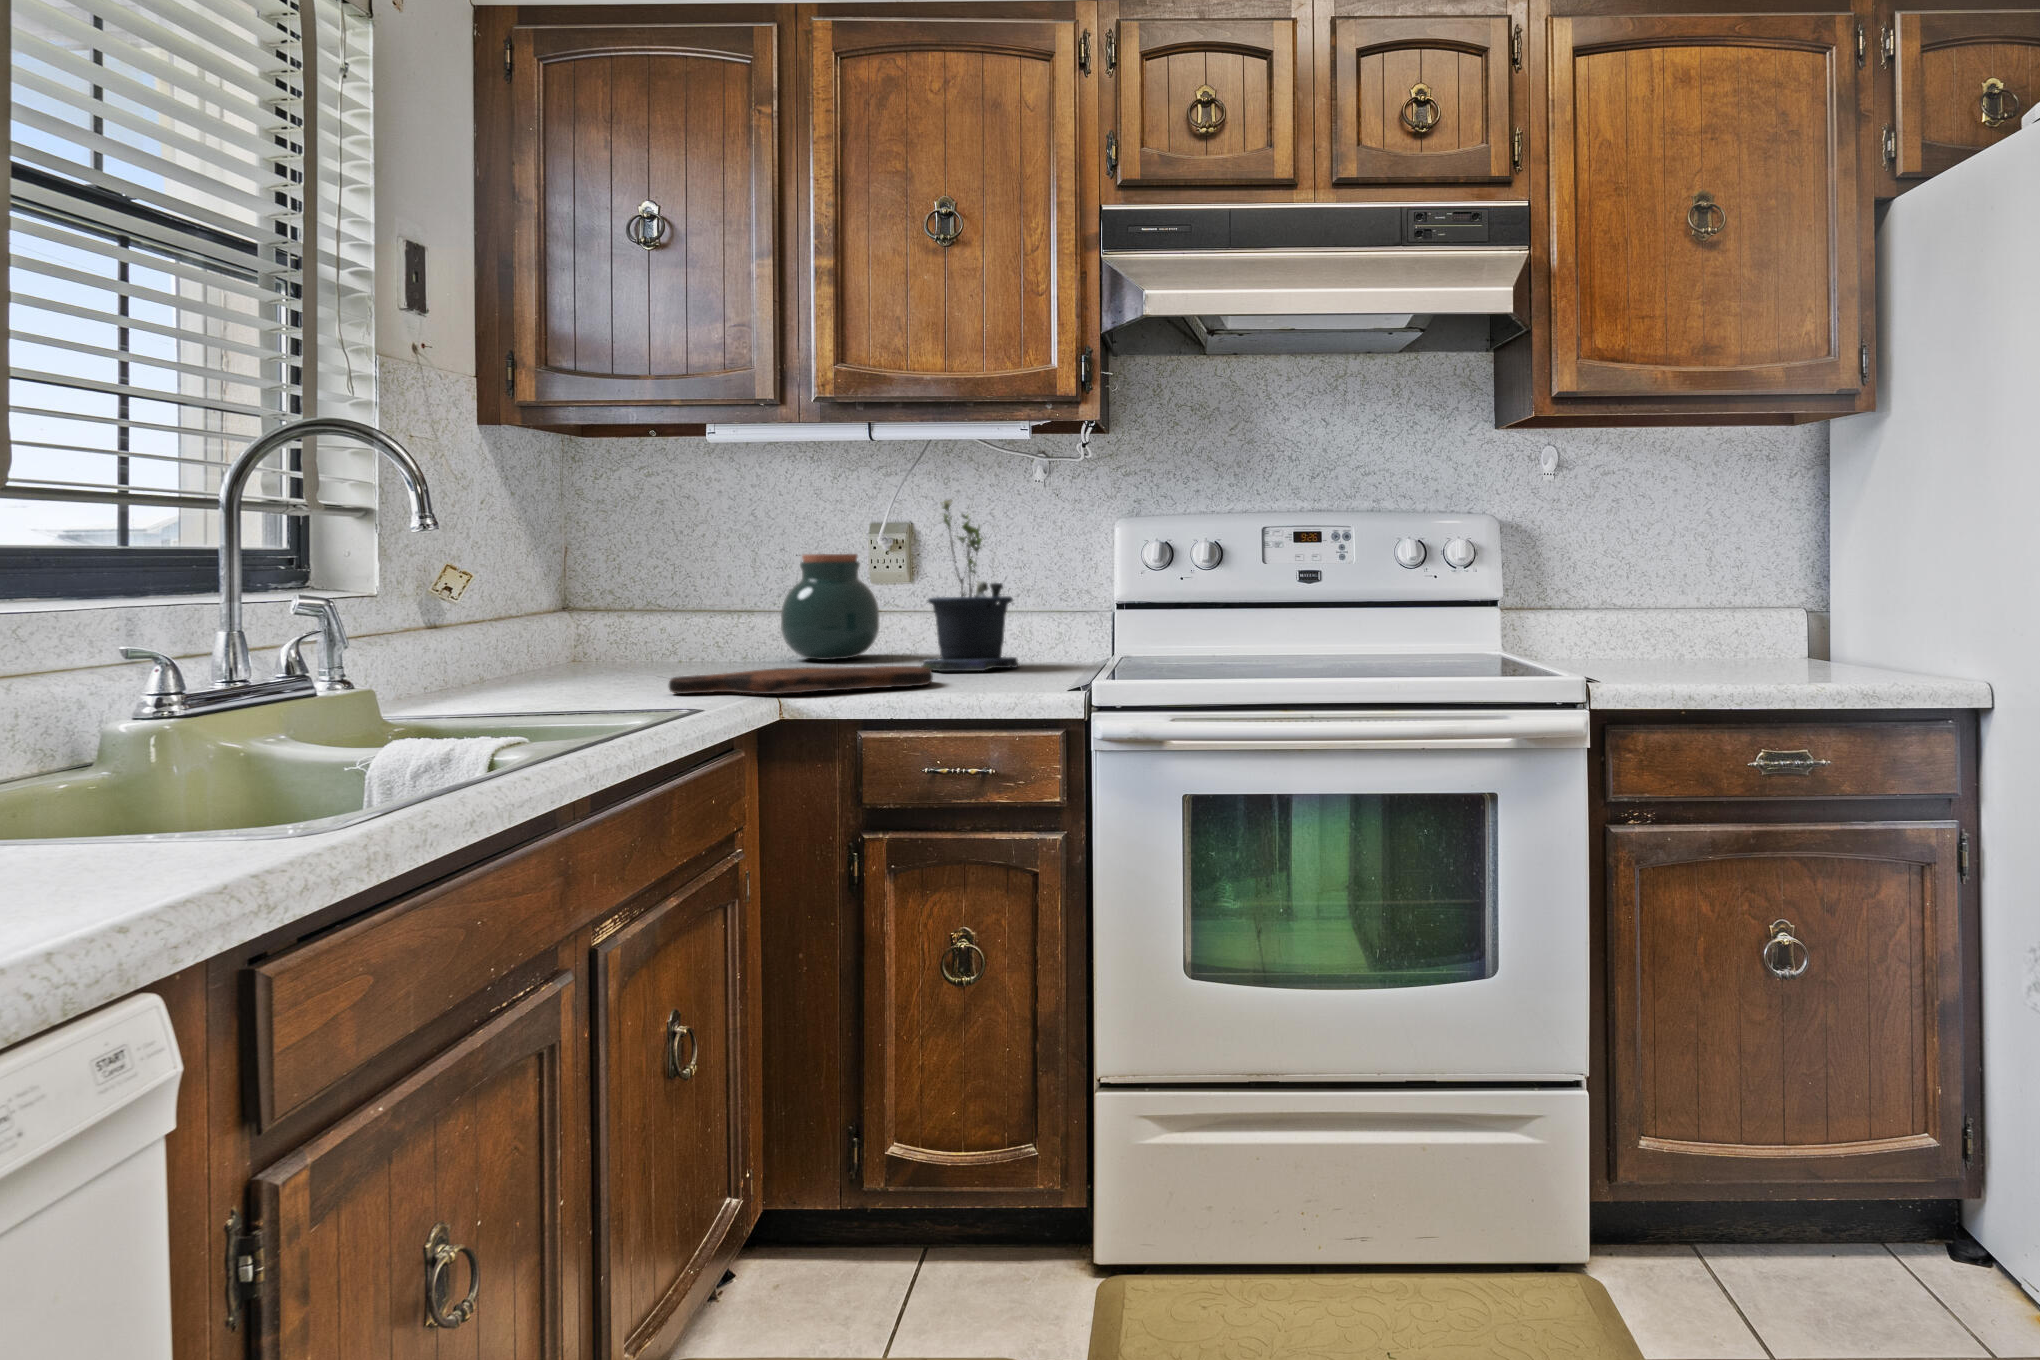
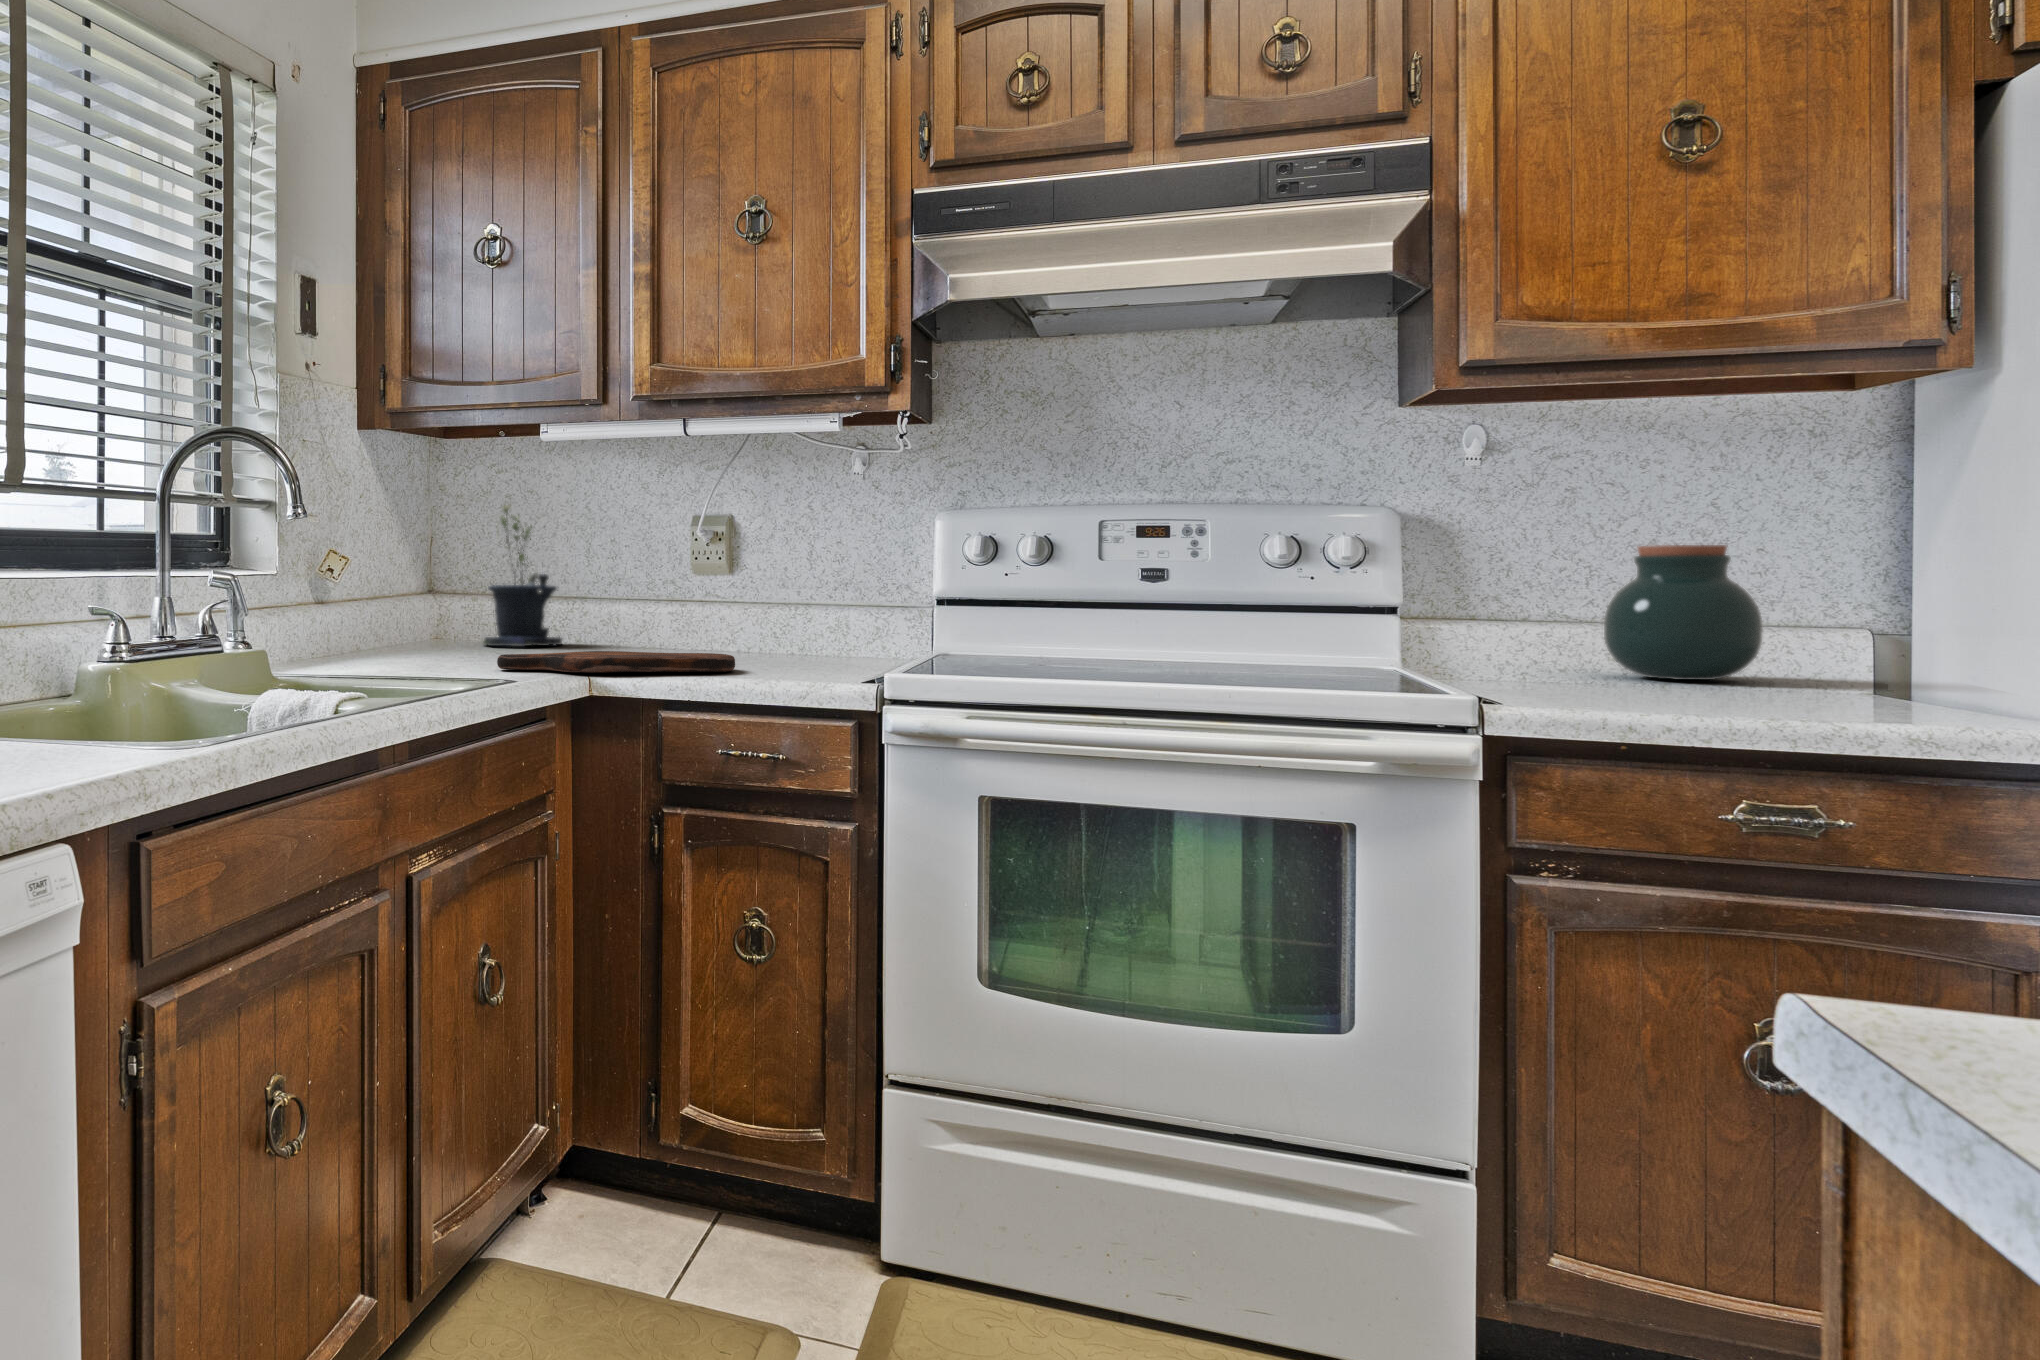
potted plant: present [922,499,1019,671] -> present [483,505,562,647]
jar: present [781,554,880,660] -> present [1604,545,1763,680]

